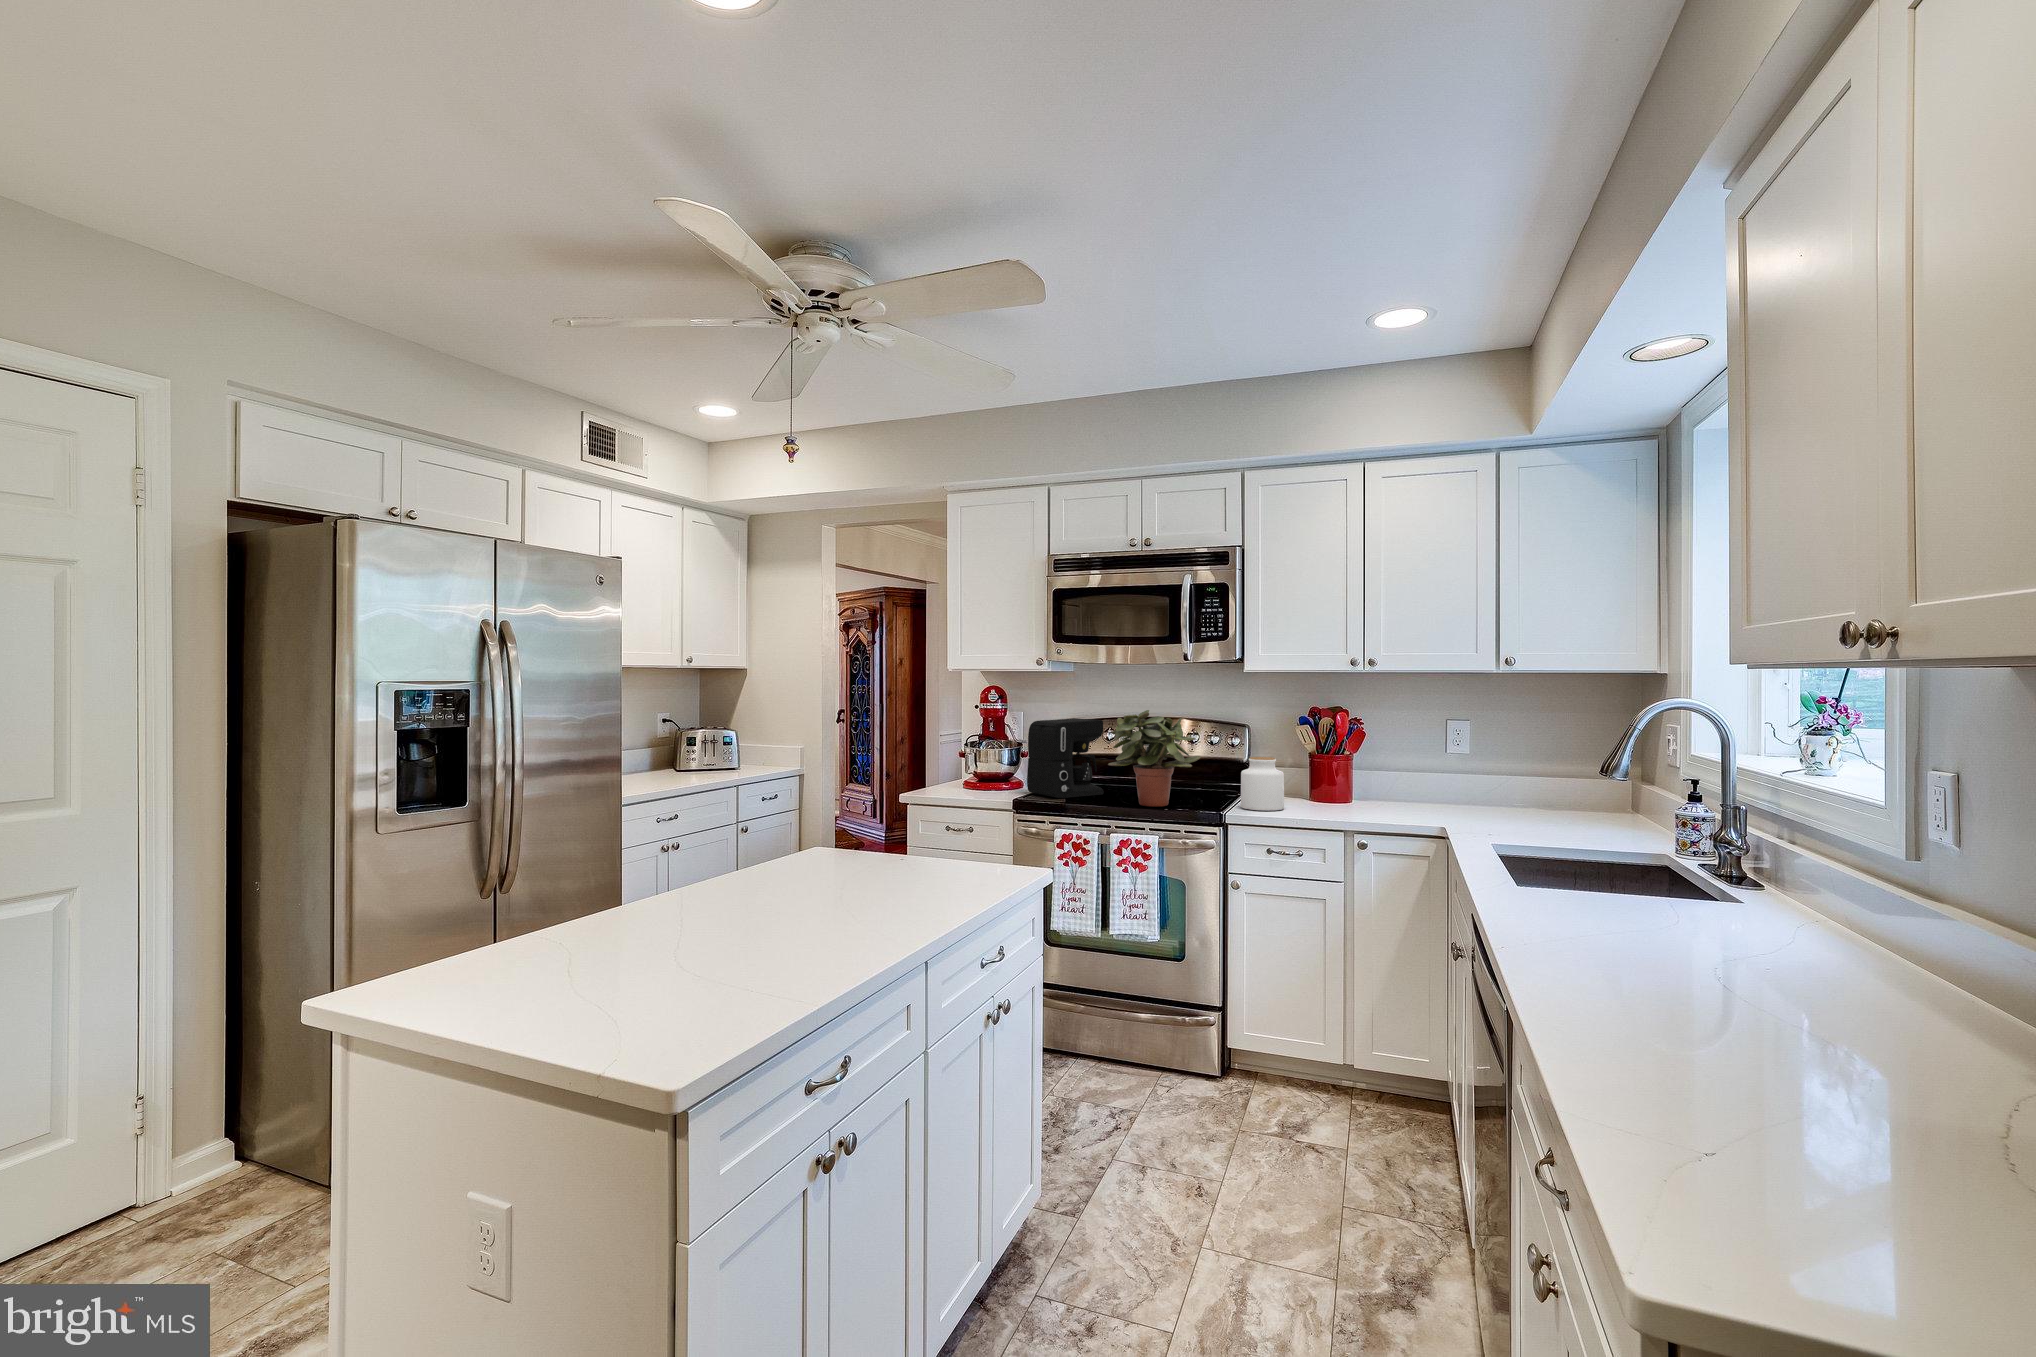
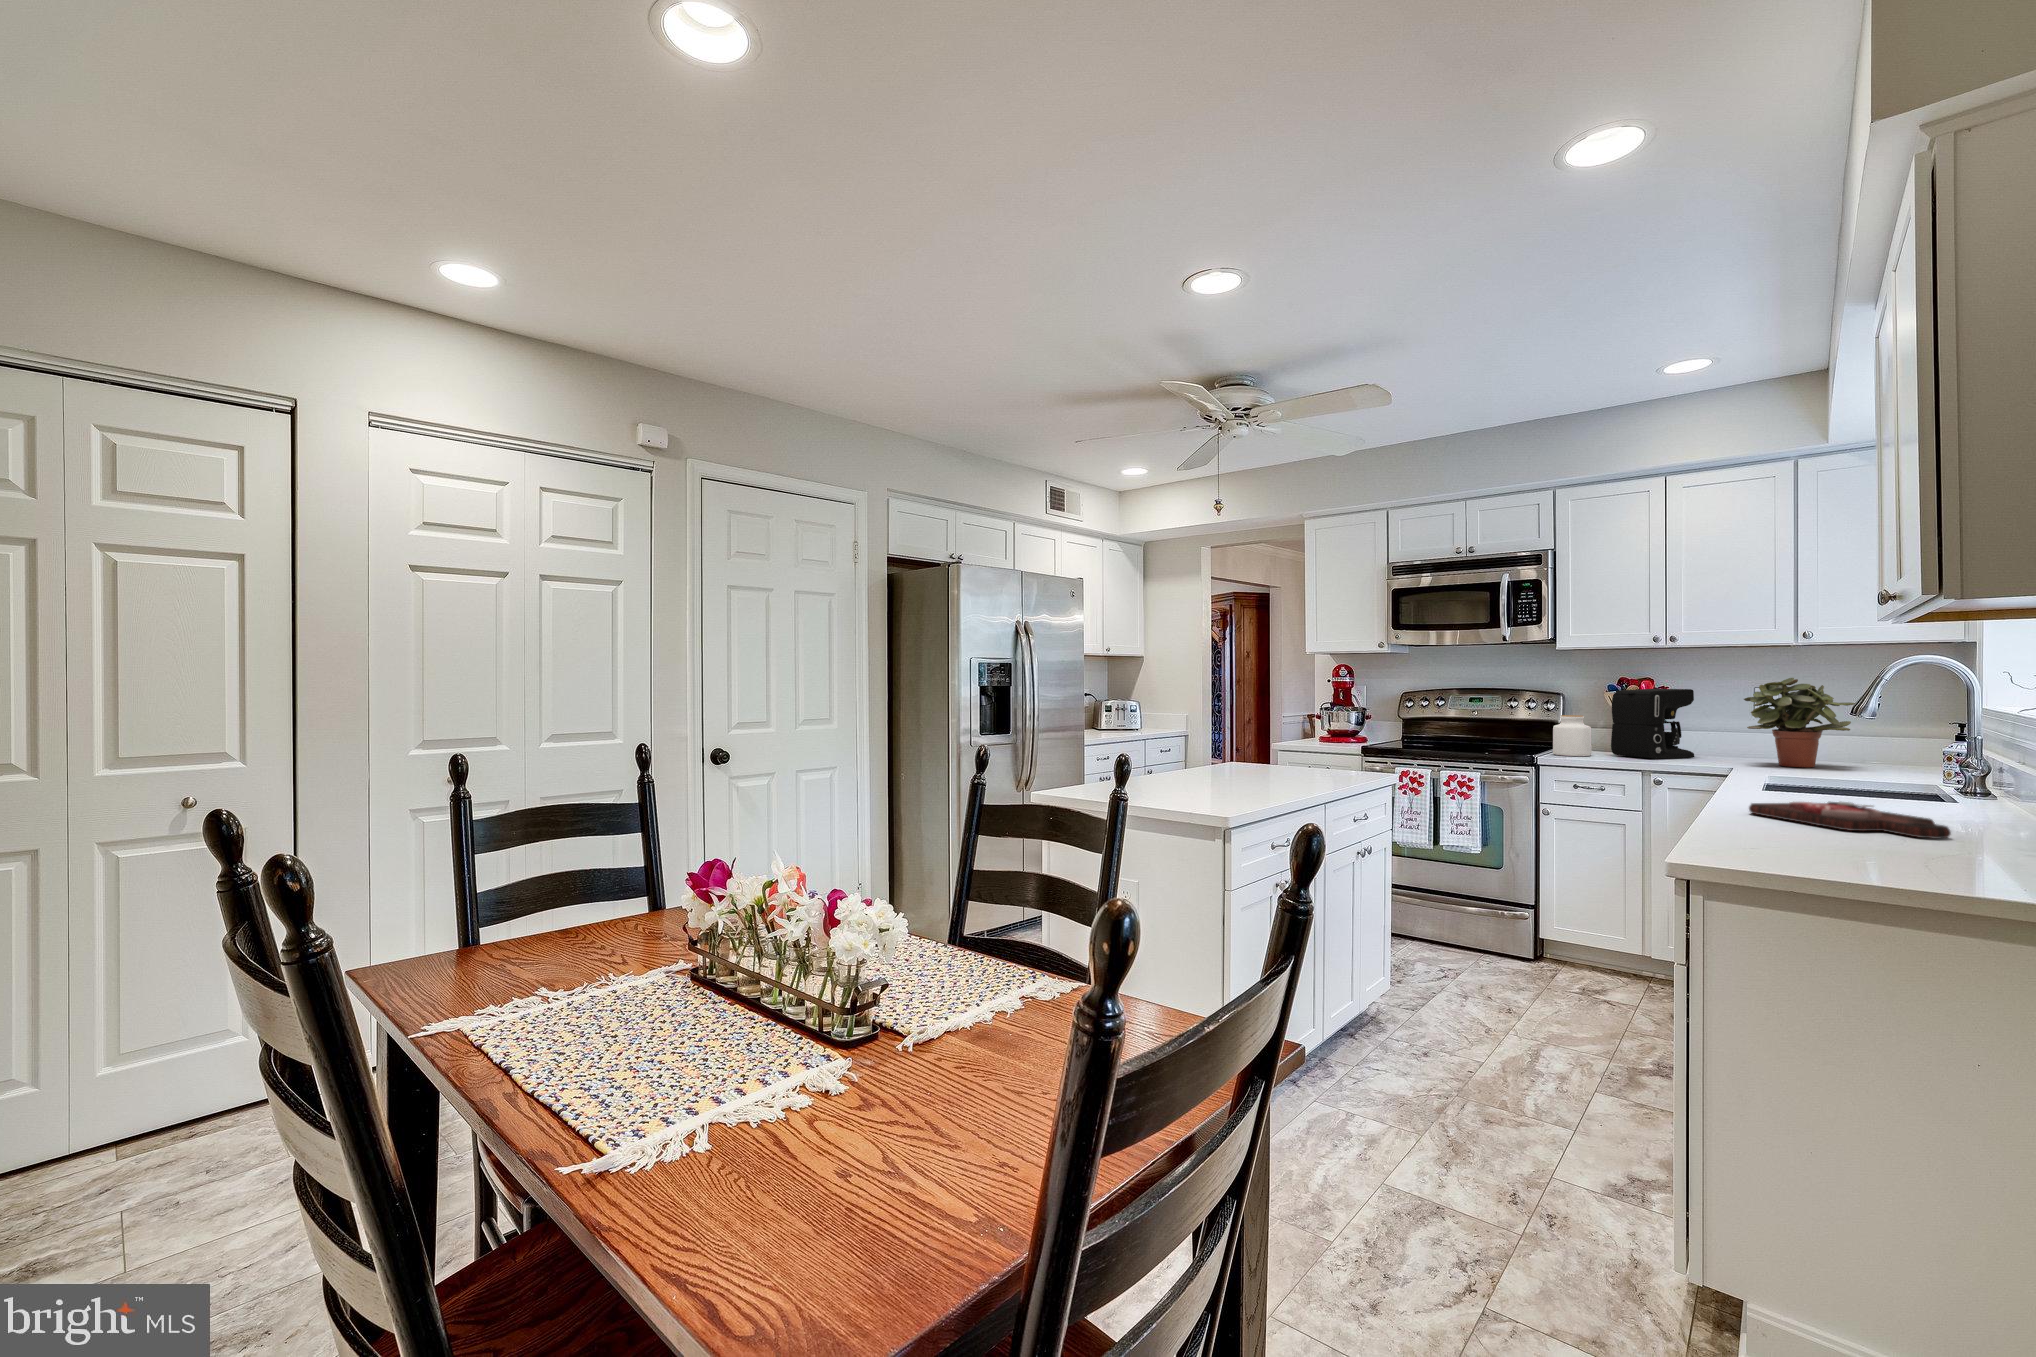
potted plant: present [1108,710,1201,806] -> present [1744,678,1855,767]
coffee maker: present [1027,718,1104,798] -> present [1611,689,1695,759]
cutting board: none [1561,934,1896,1036] -> present [1749,802,1951,839]

